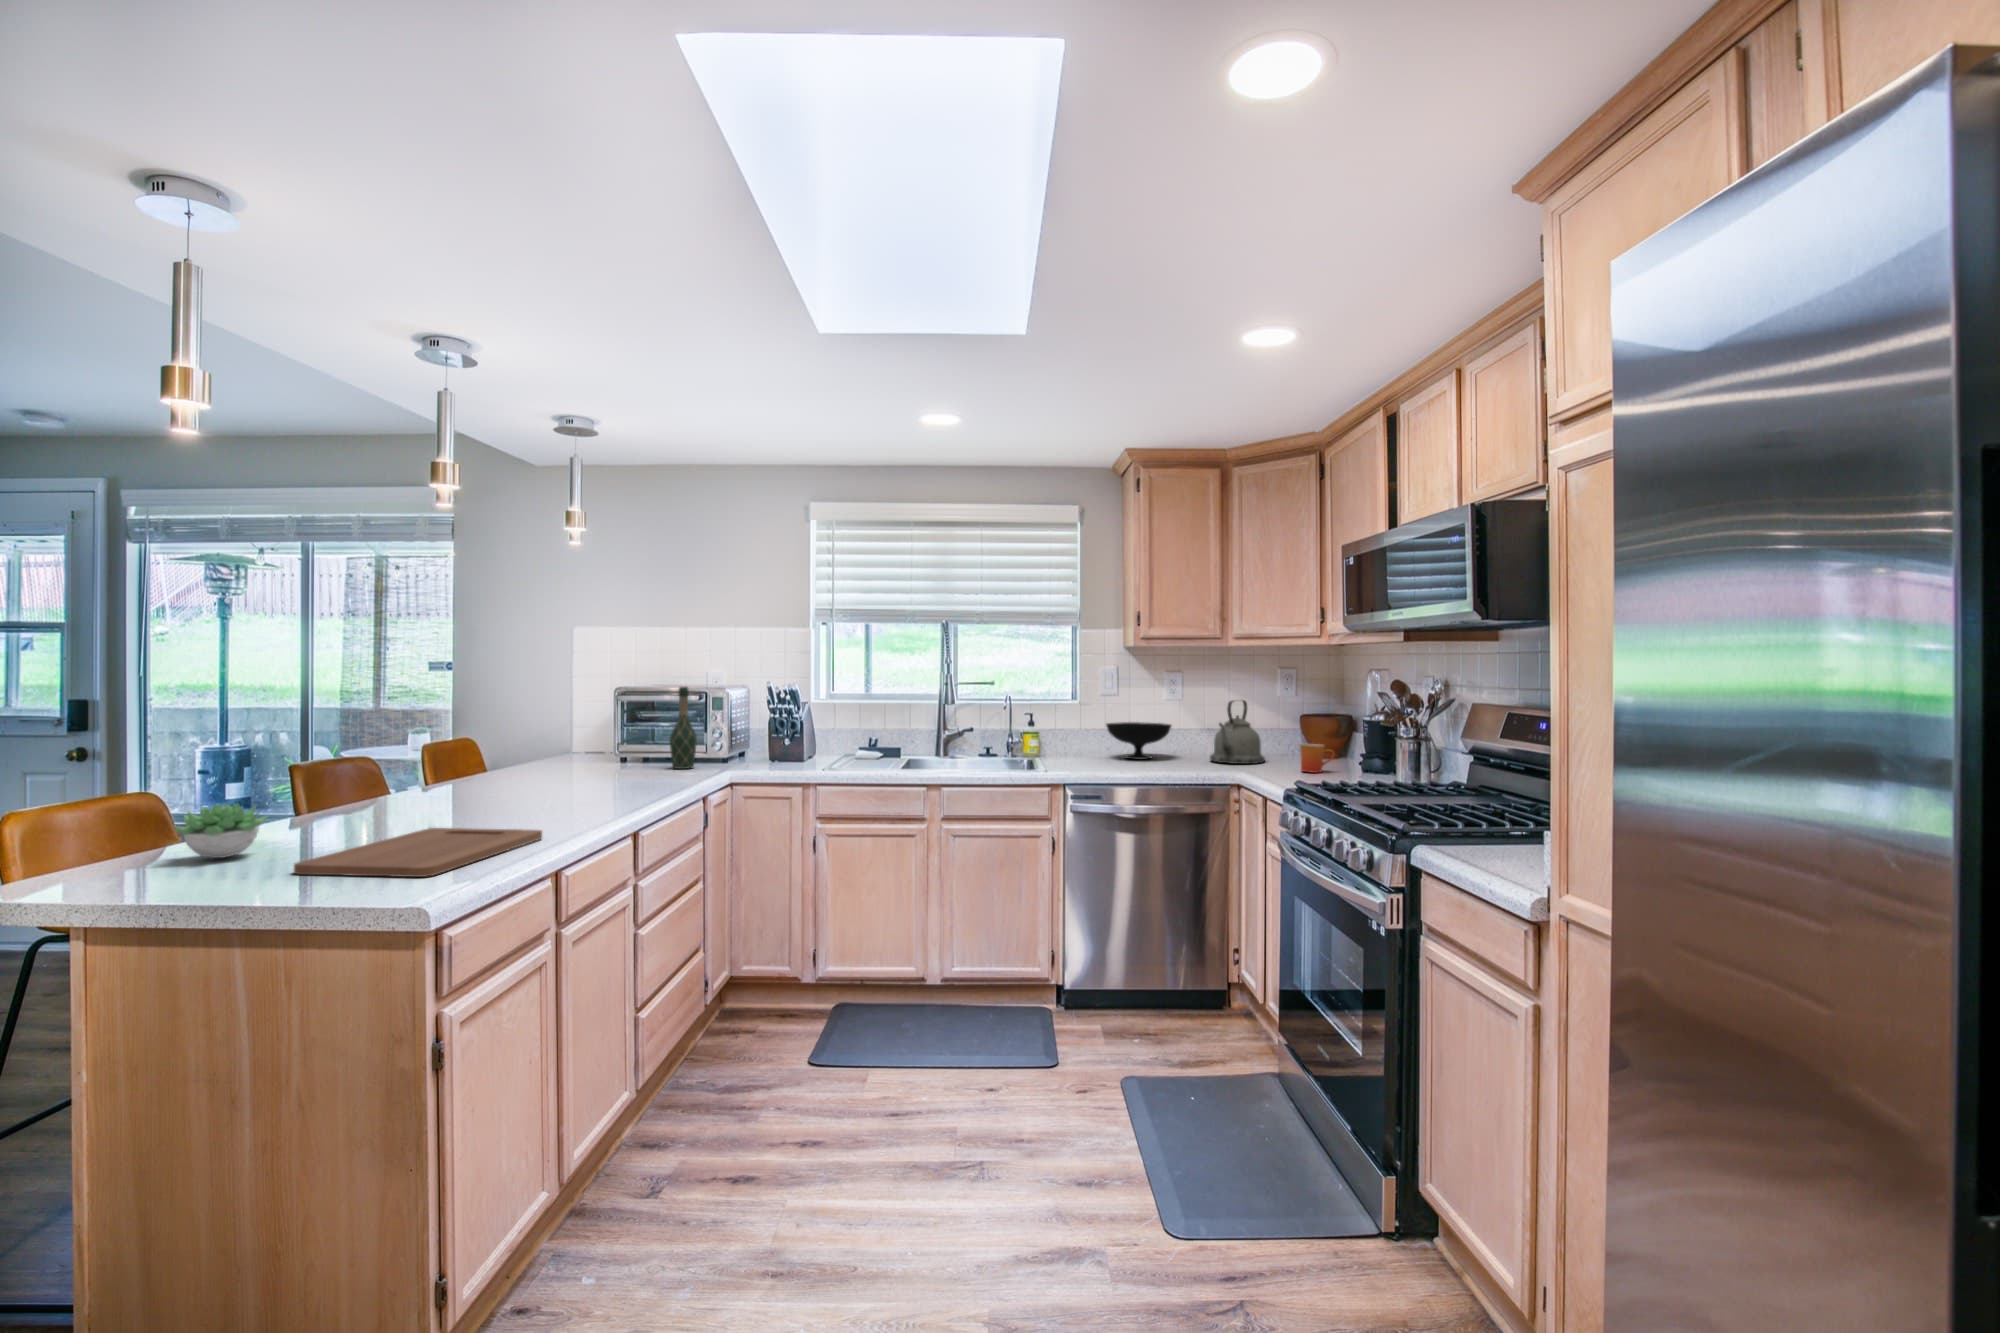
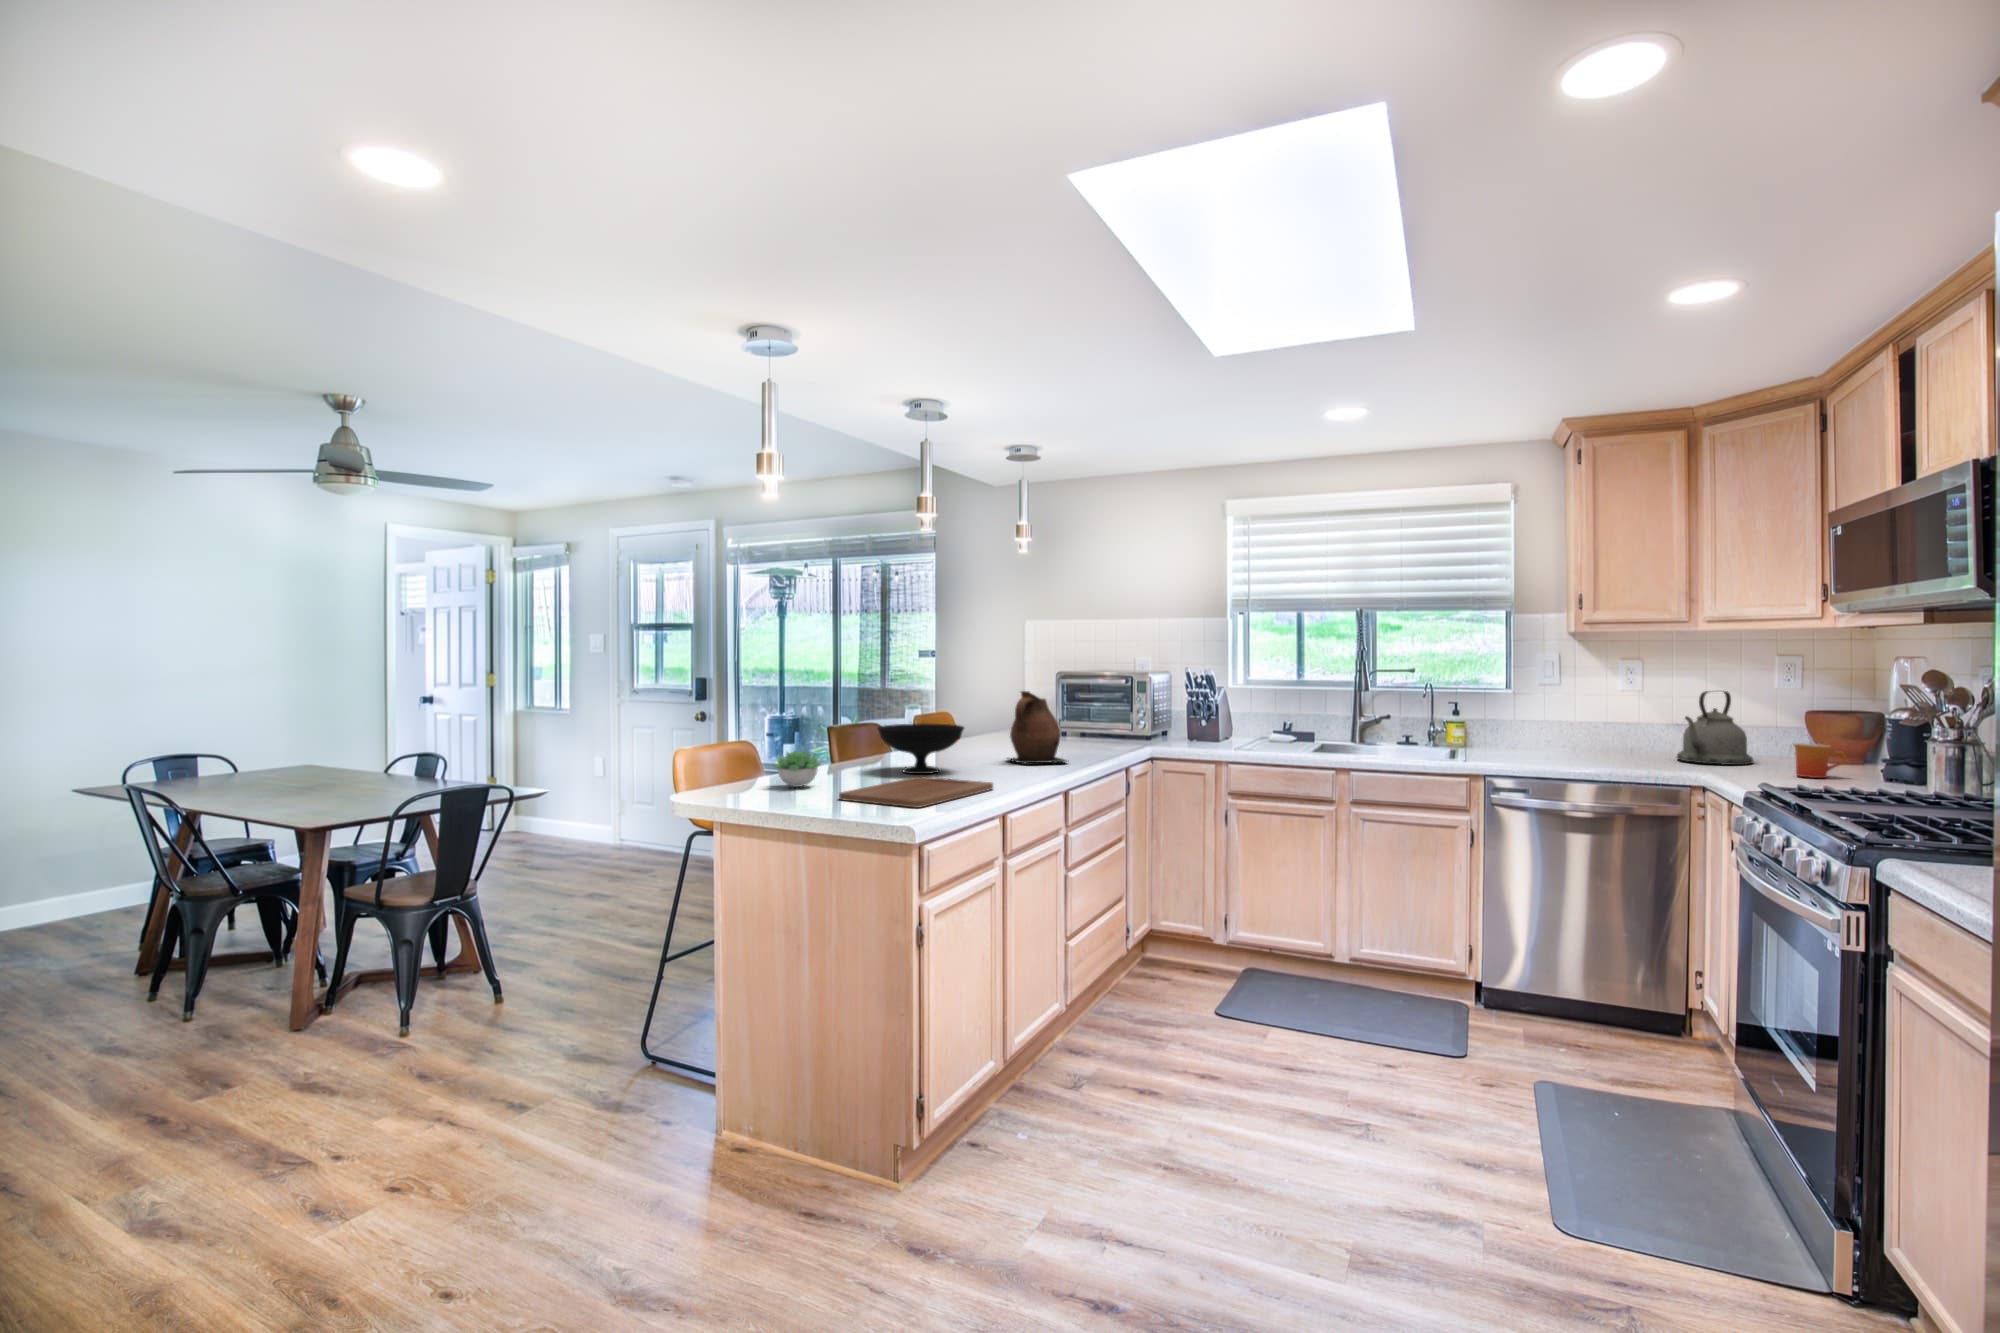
wine bottle: present [670,687,697,769] -> none [1097,672,1120,744]
ceramic pitcher: none [553,710,640,800] -> present [1007,691,1067,763]
bowl: present [1106,722,1171,759] -> present [877,724,964,774]

